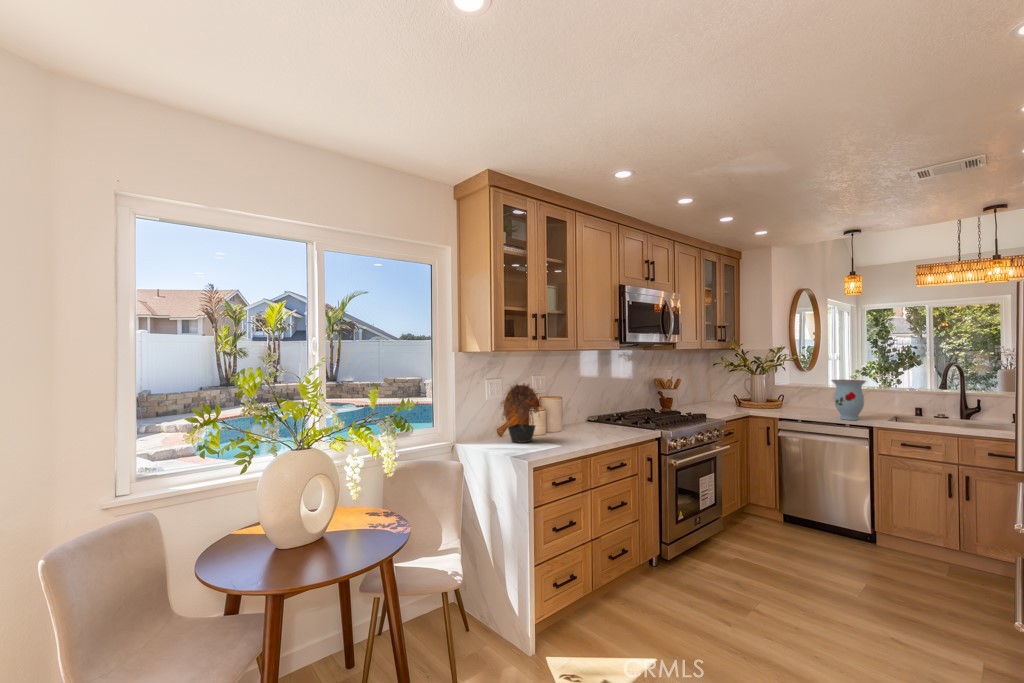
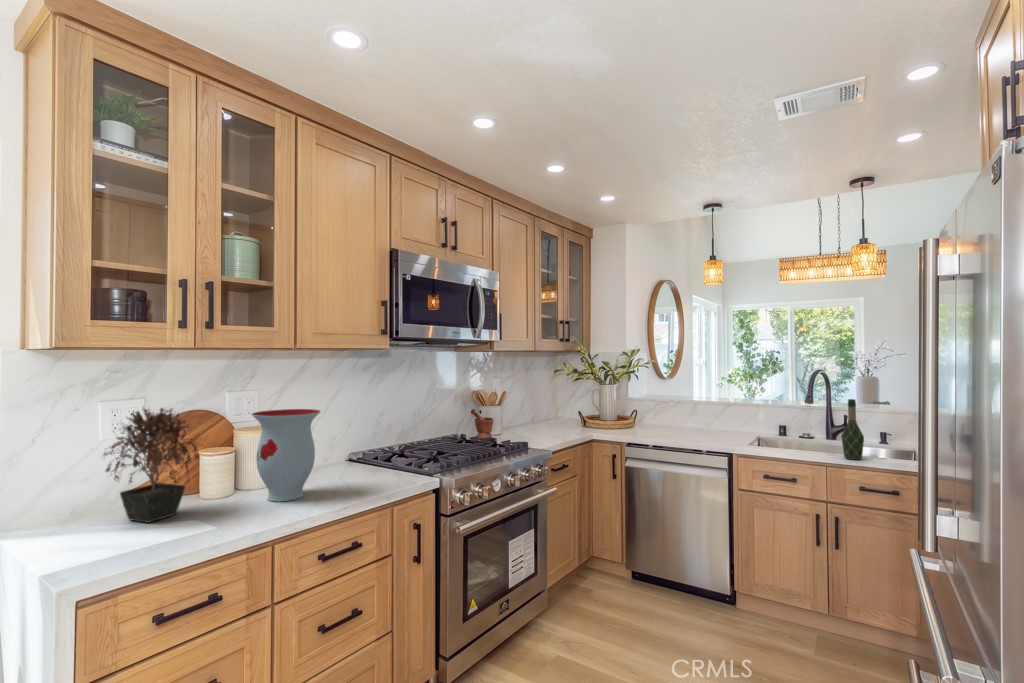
vase: present [831,380,866,420] -> present [252,409,320,501]
wine bottle: none [971,385,991,432] -> present [841,399,864,460]

